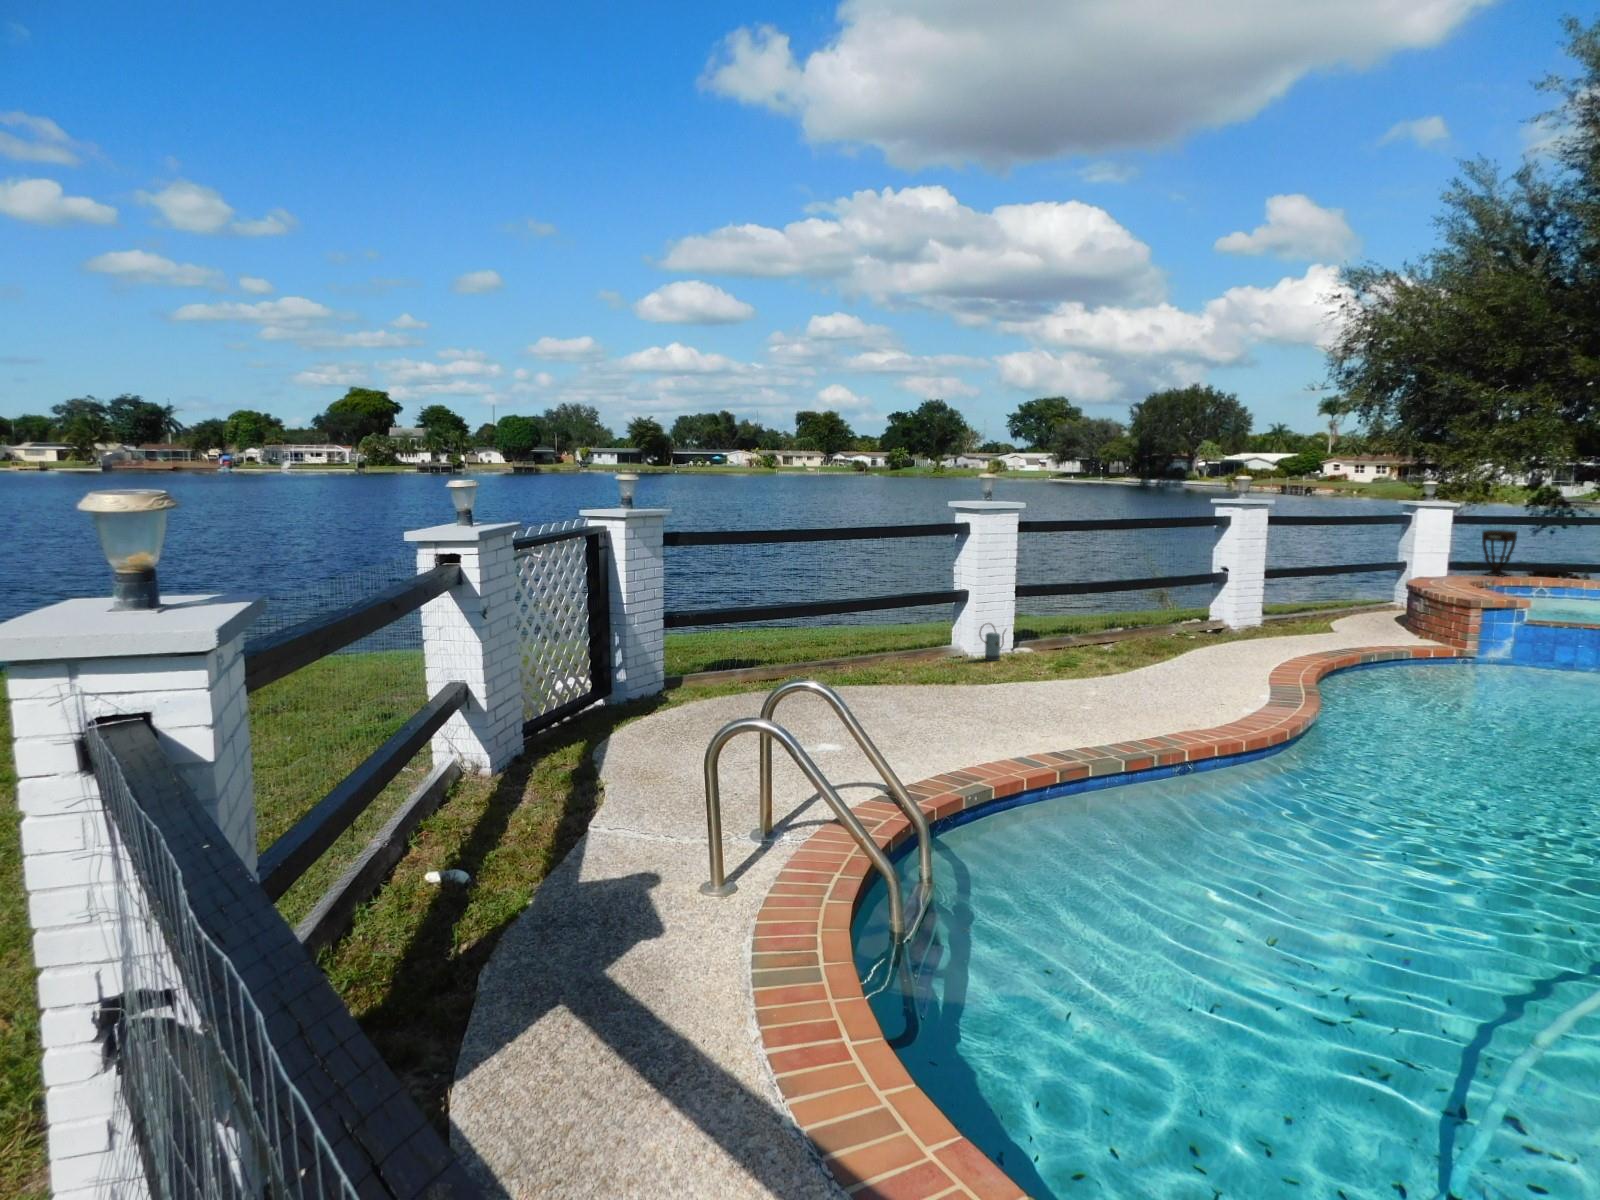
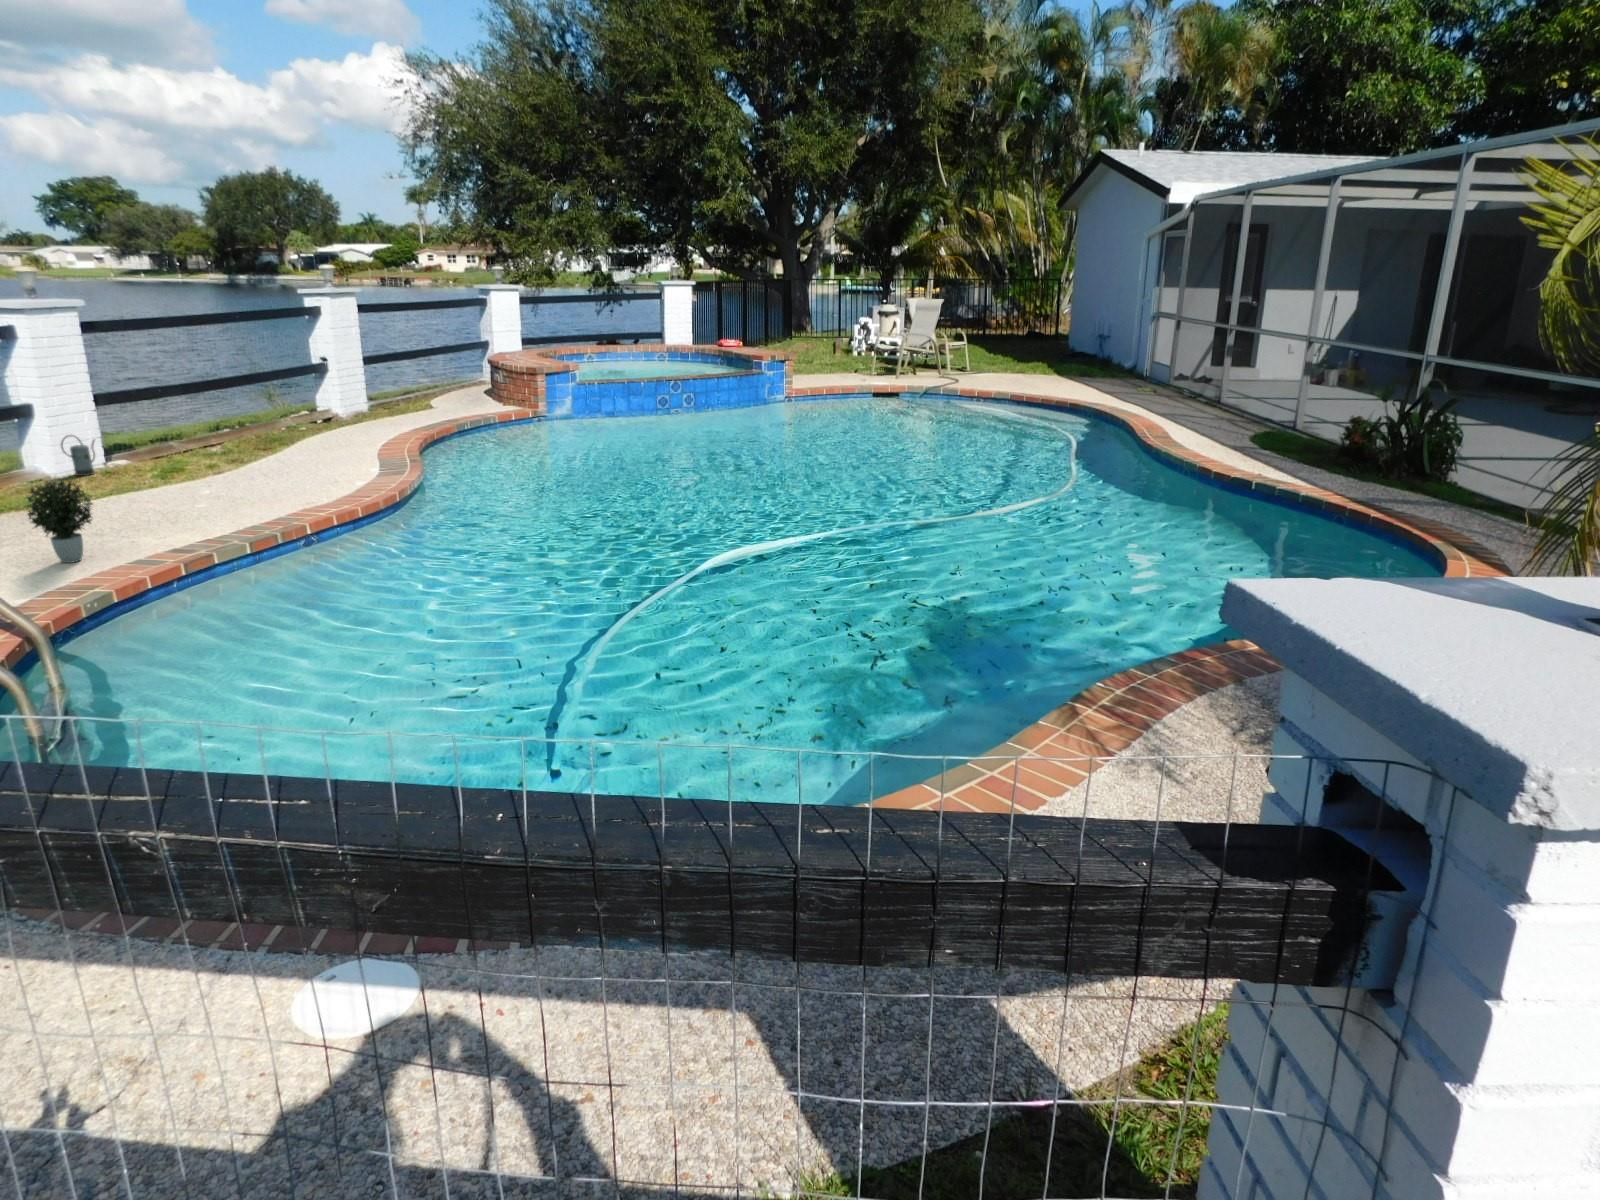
side table: present [1482,530,1517,576] -> none [547,310,574,349]
potted plant: none [943,668,997,748] -> present [26,482,93,563]

